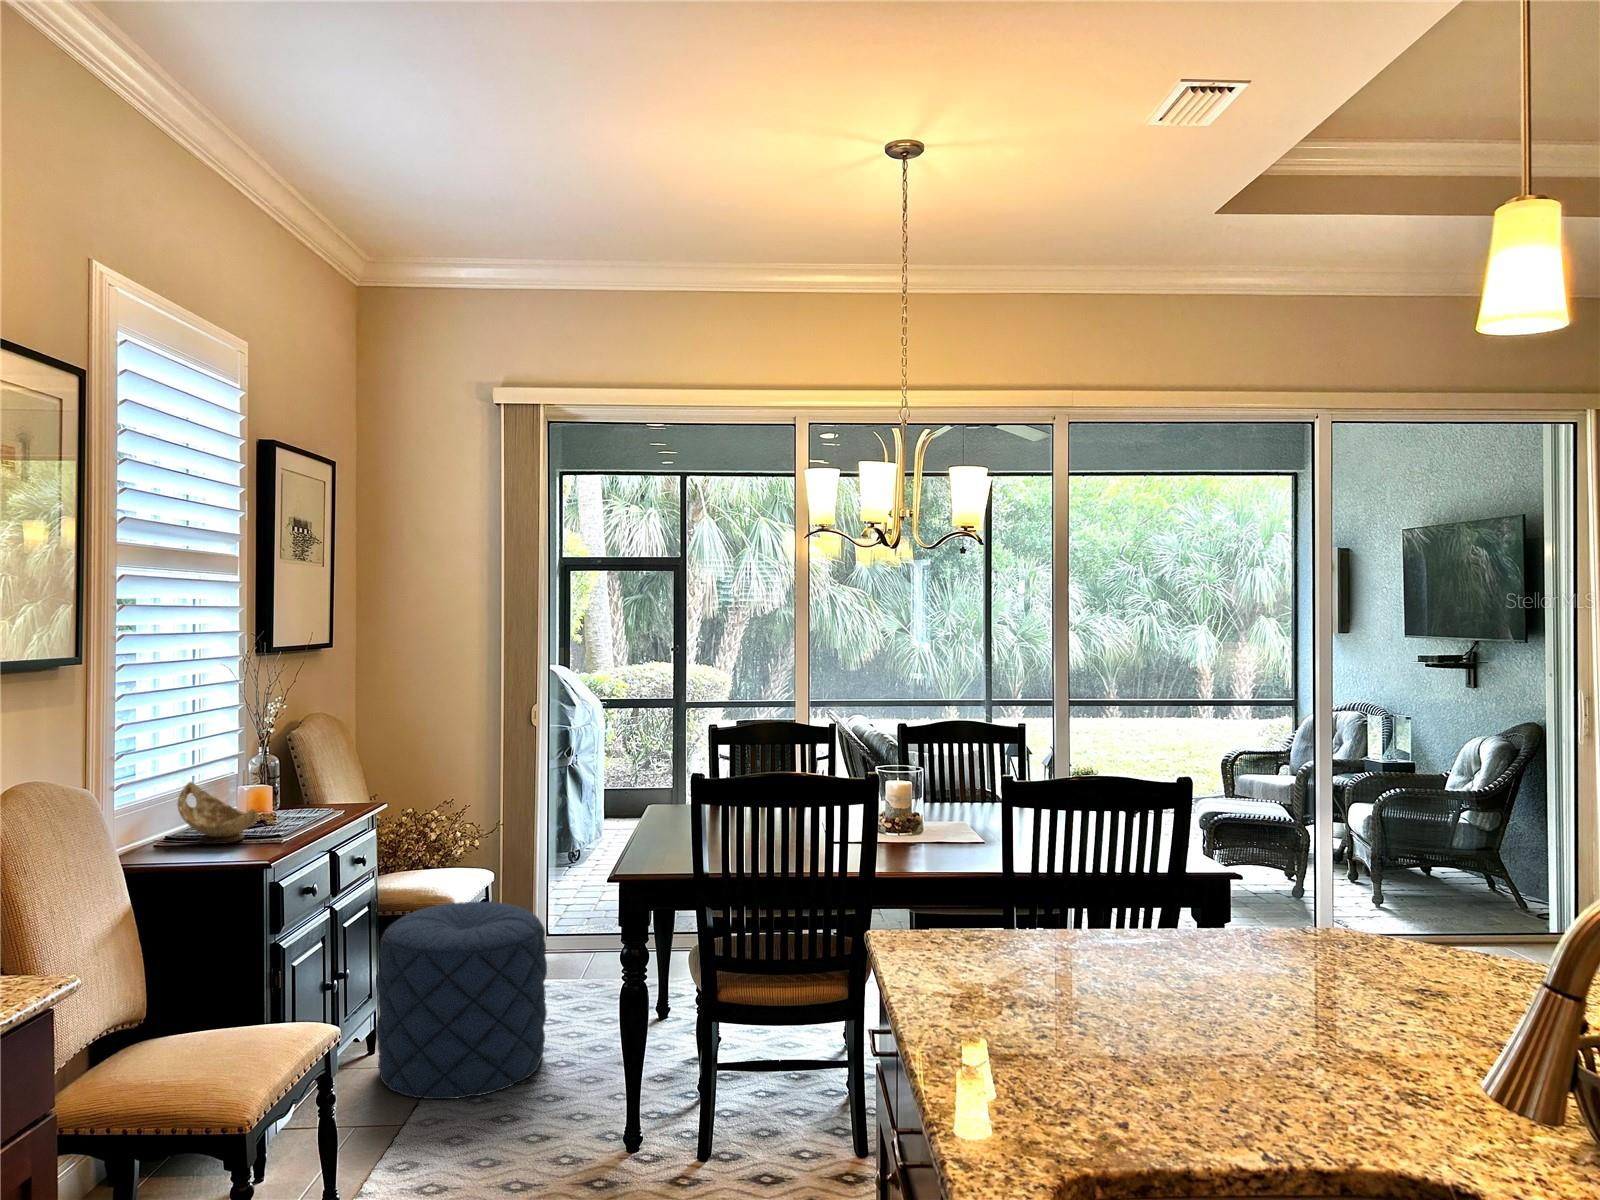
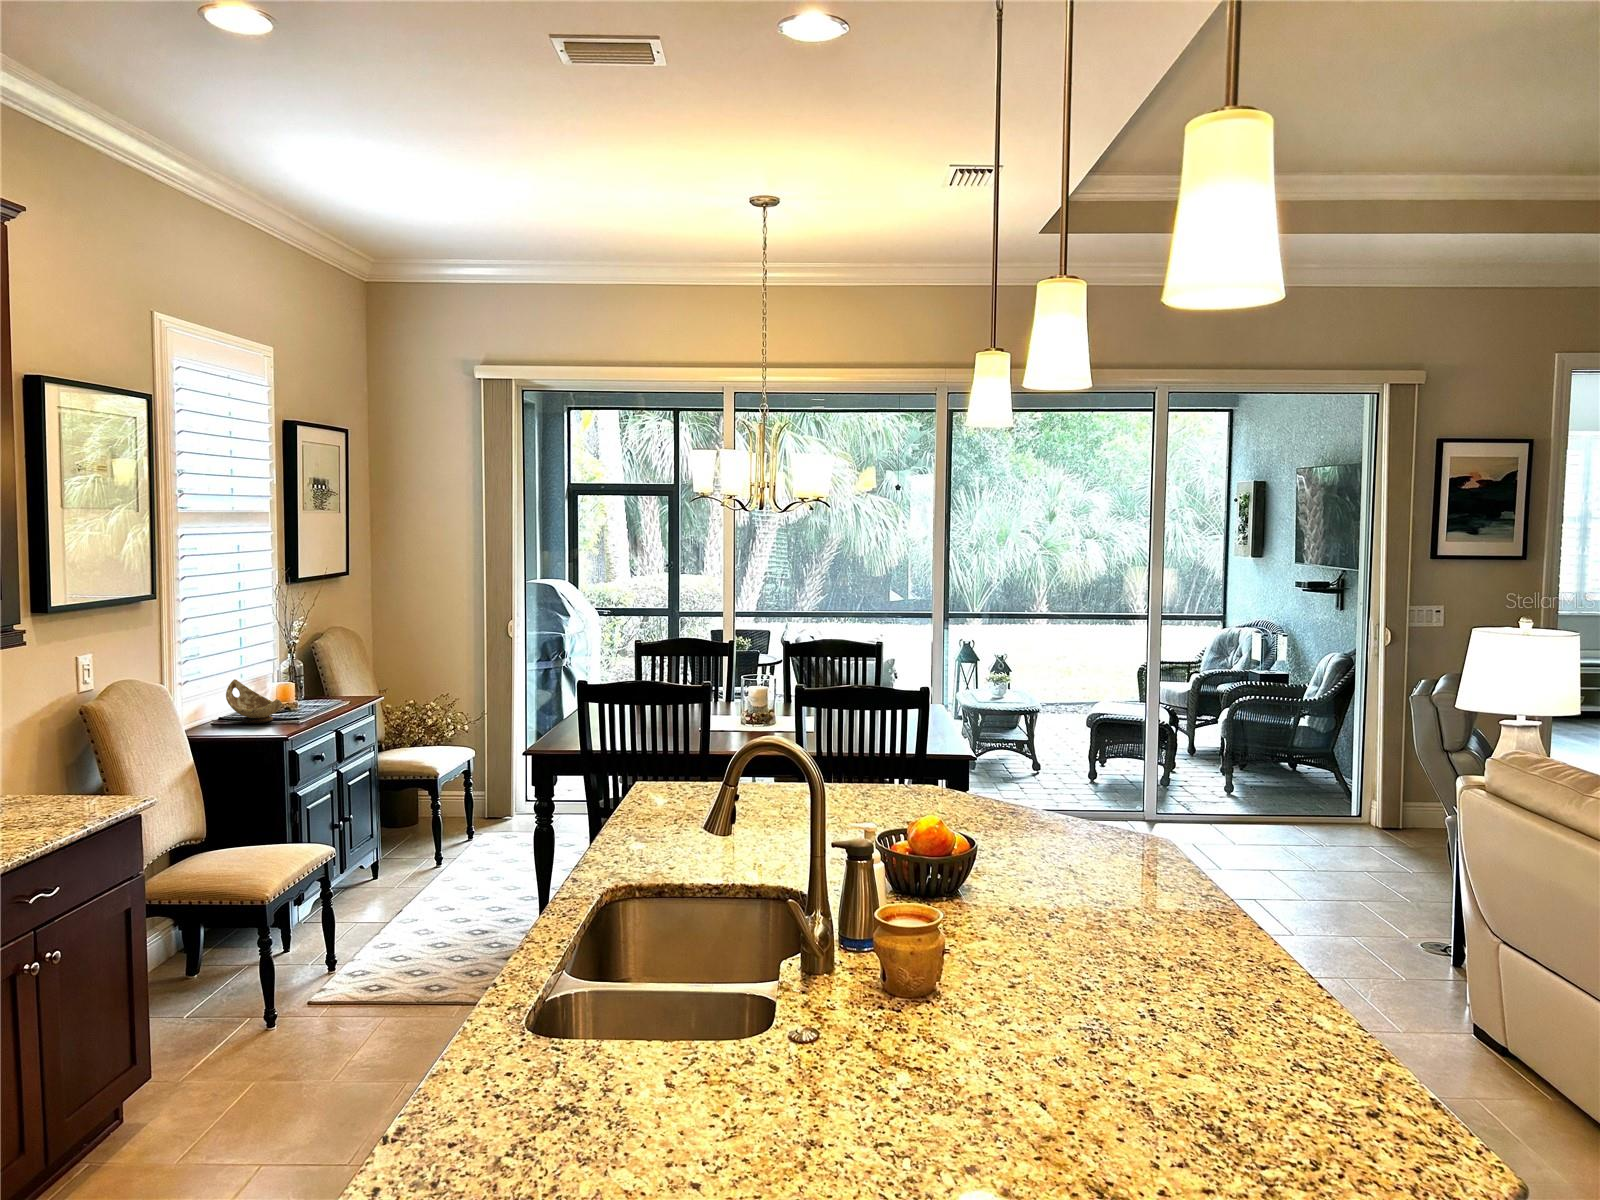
pouf: present [376,902,547,1099] -> none [375,771,501,907]

